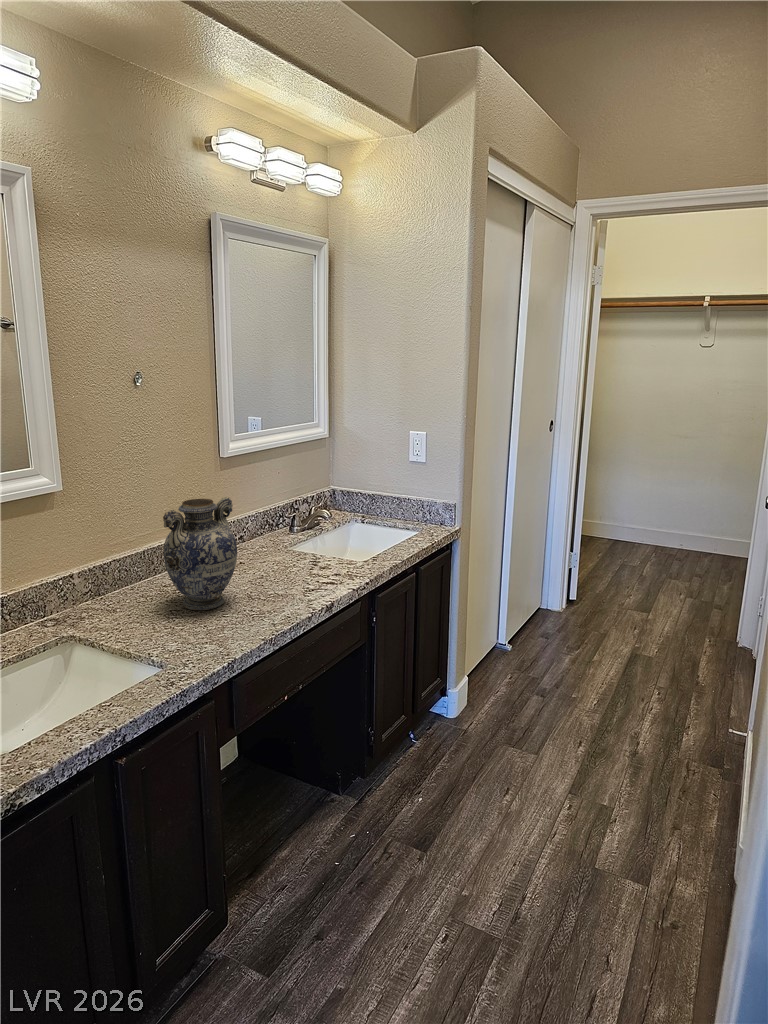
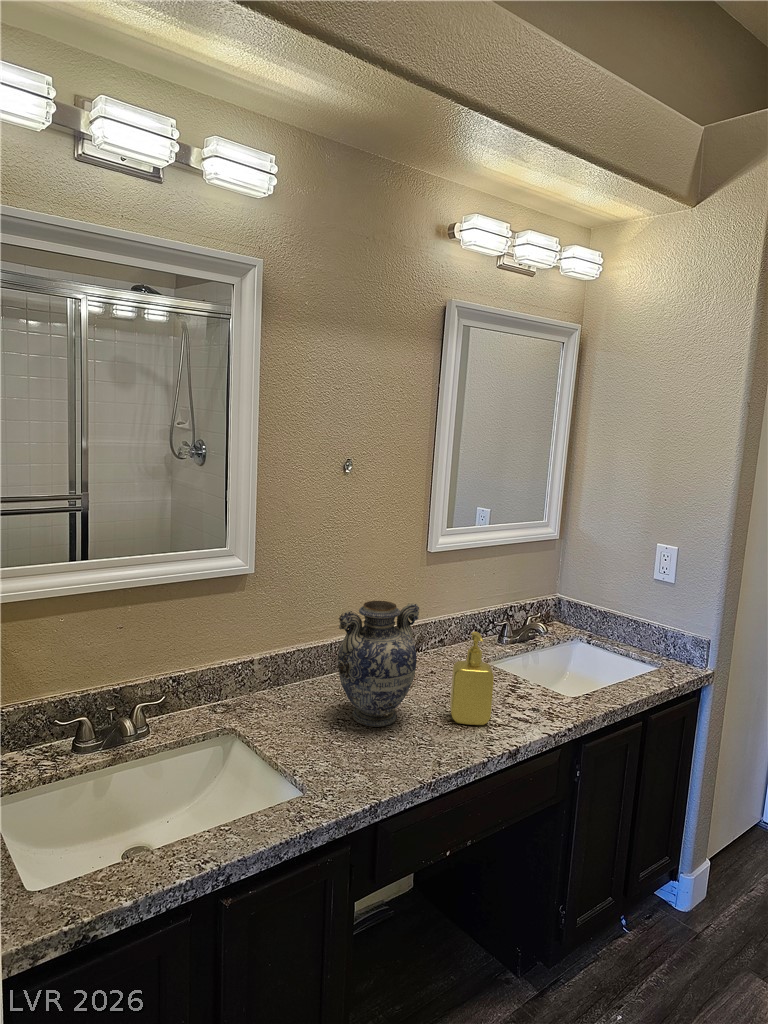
soap dispenser: none [267,515,304,595] -> present [450,632,494,725]

